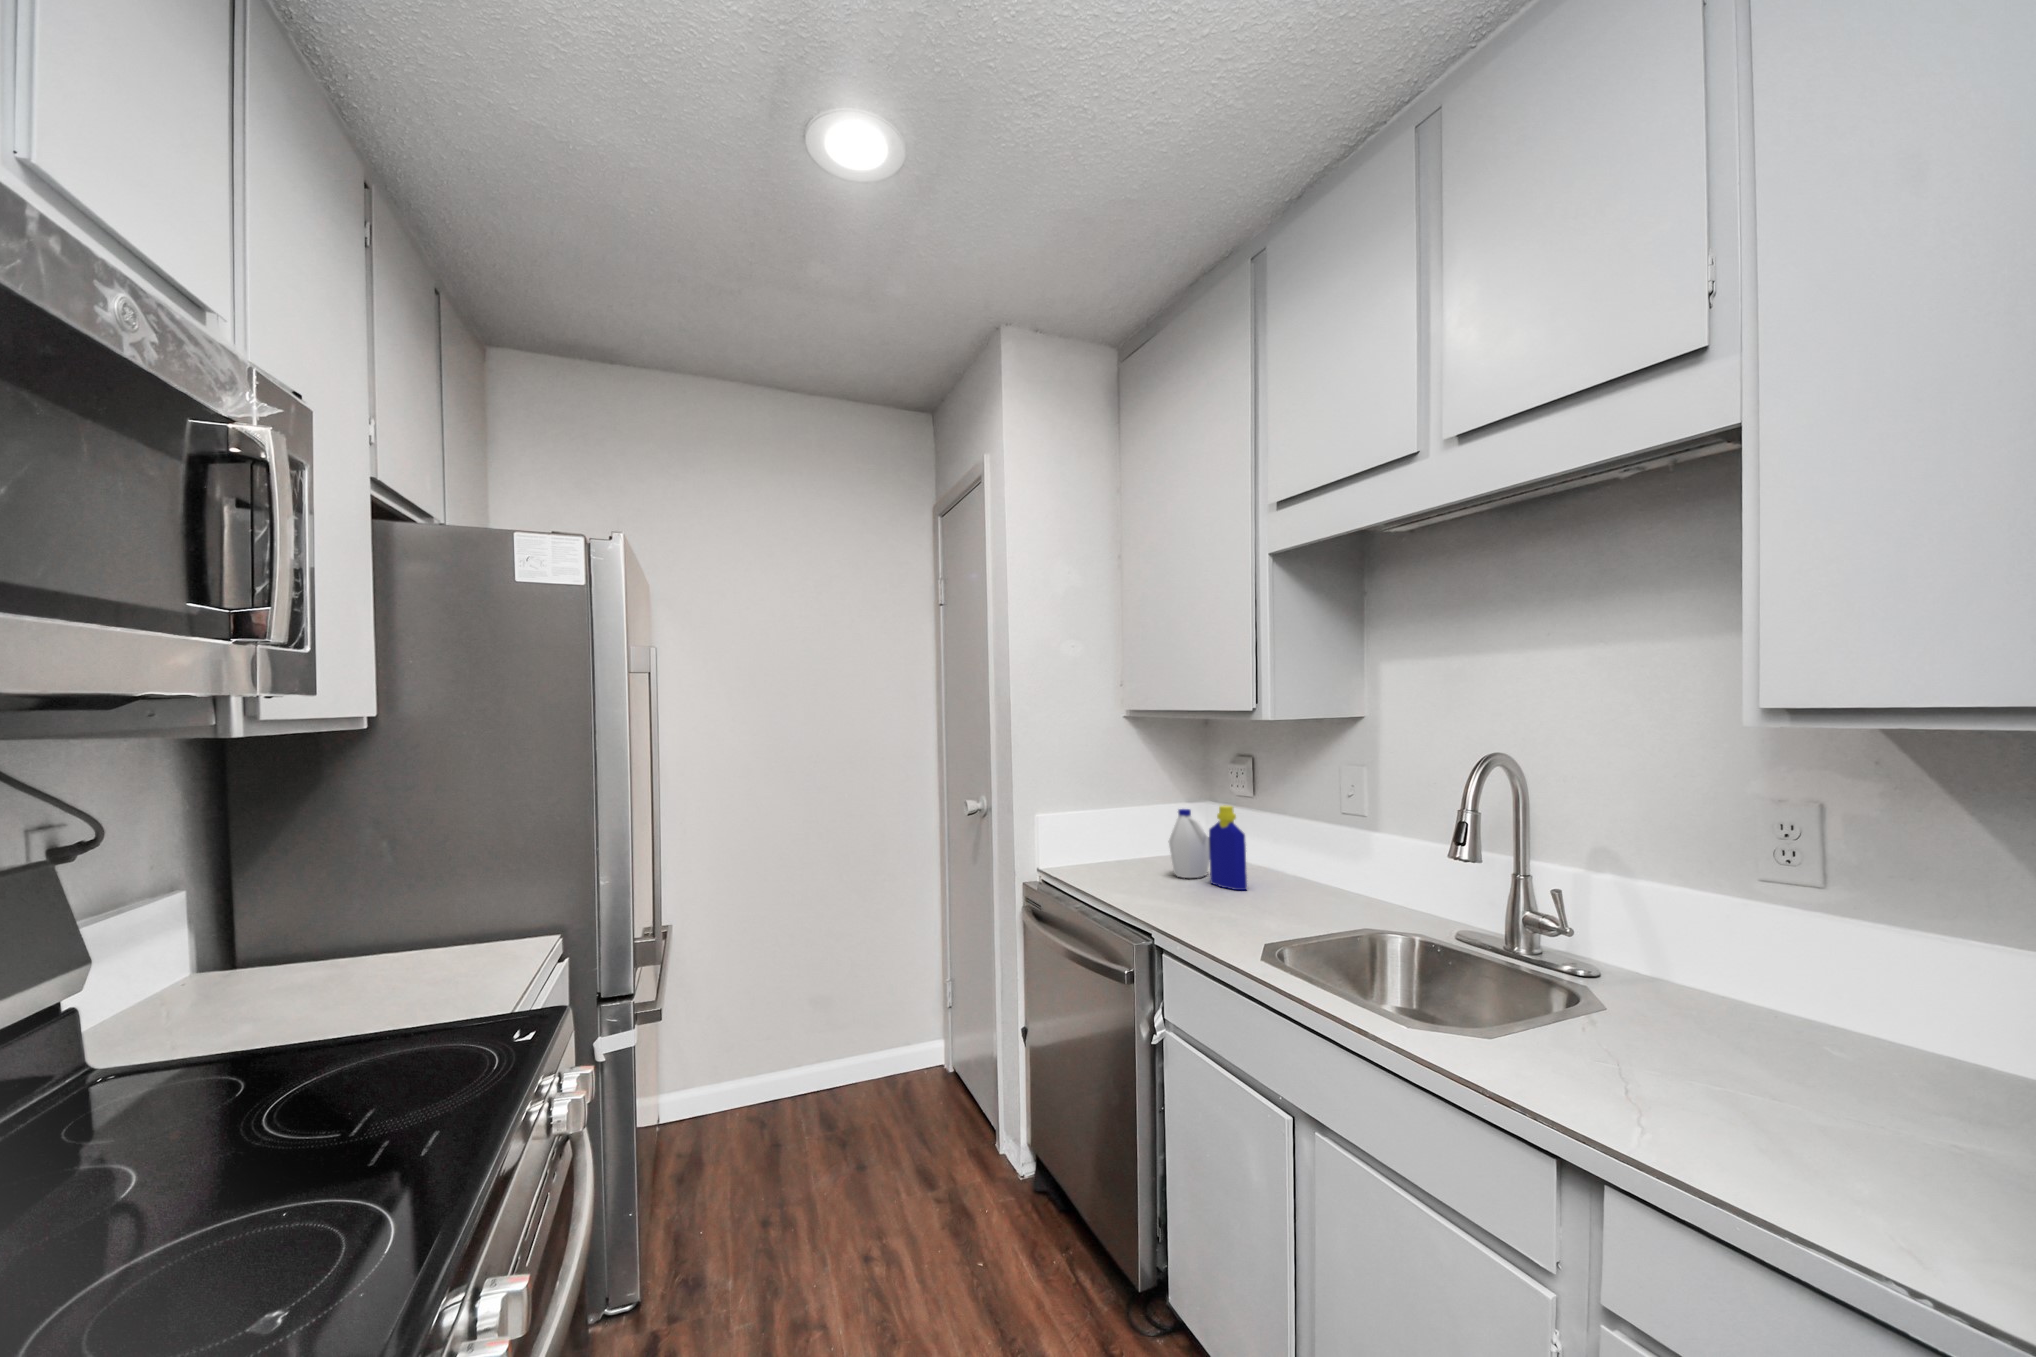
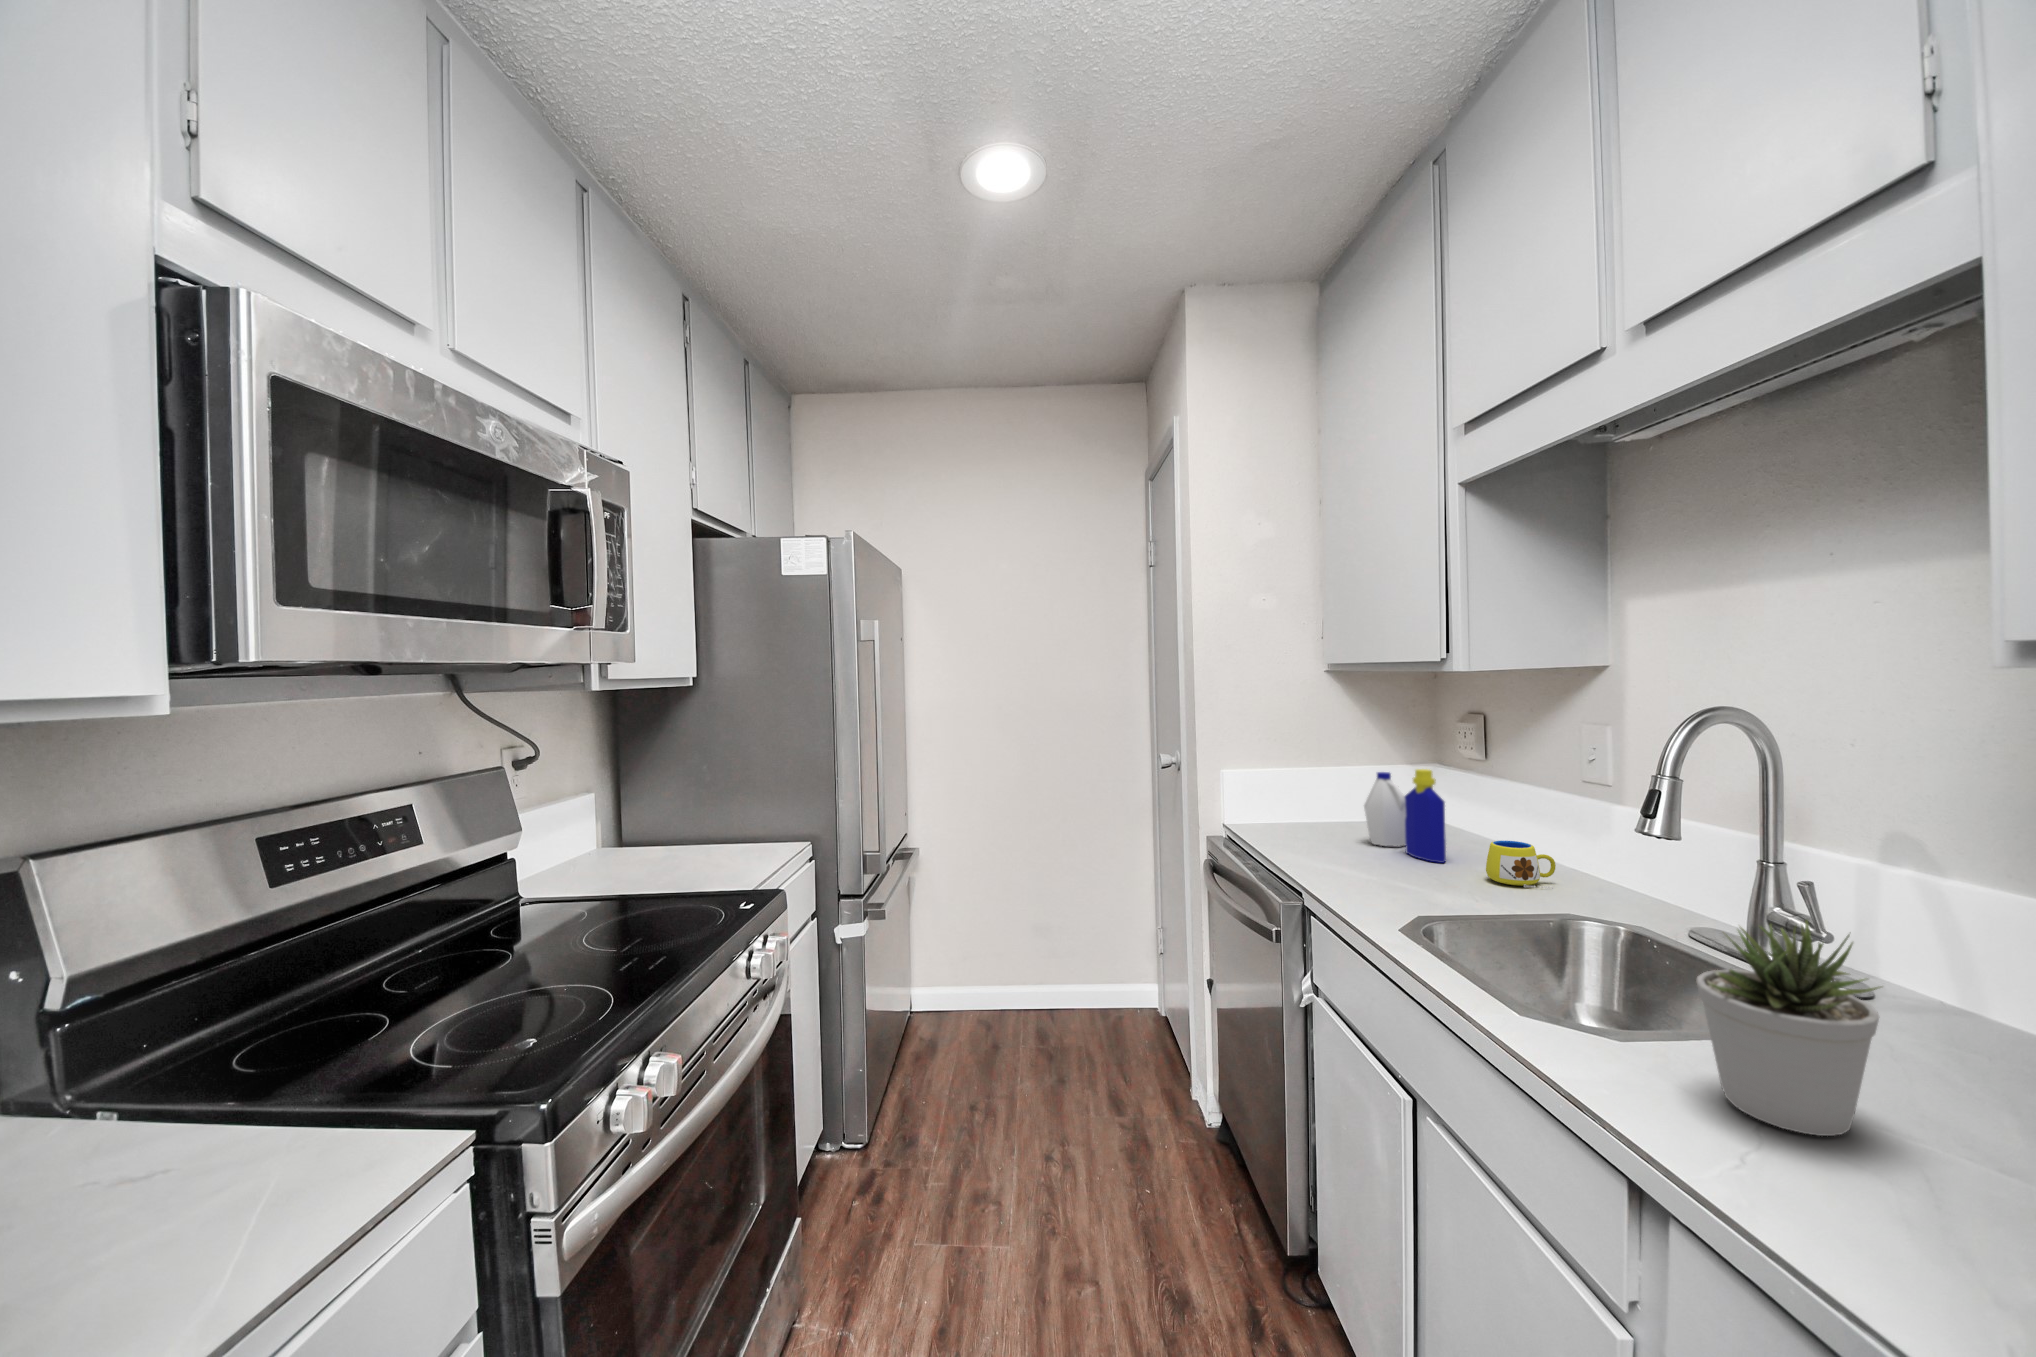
mug: none [1288,866,1343,907] -> present [1486,841,1556,889]
potted plant: none [1563,926,1694,1100] -> present [1697,921,1881,1136]

